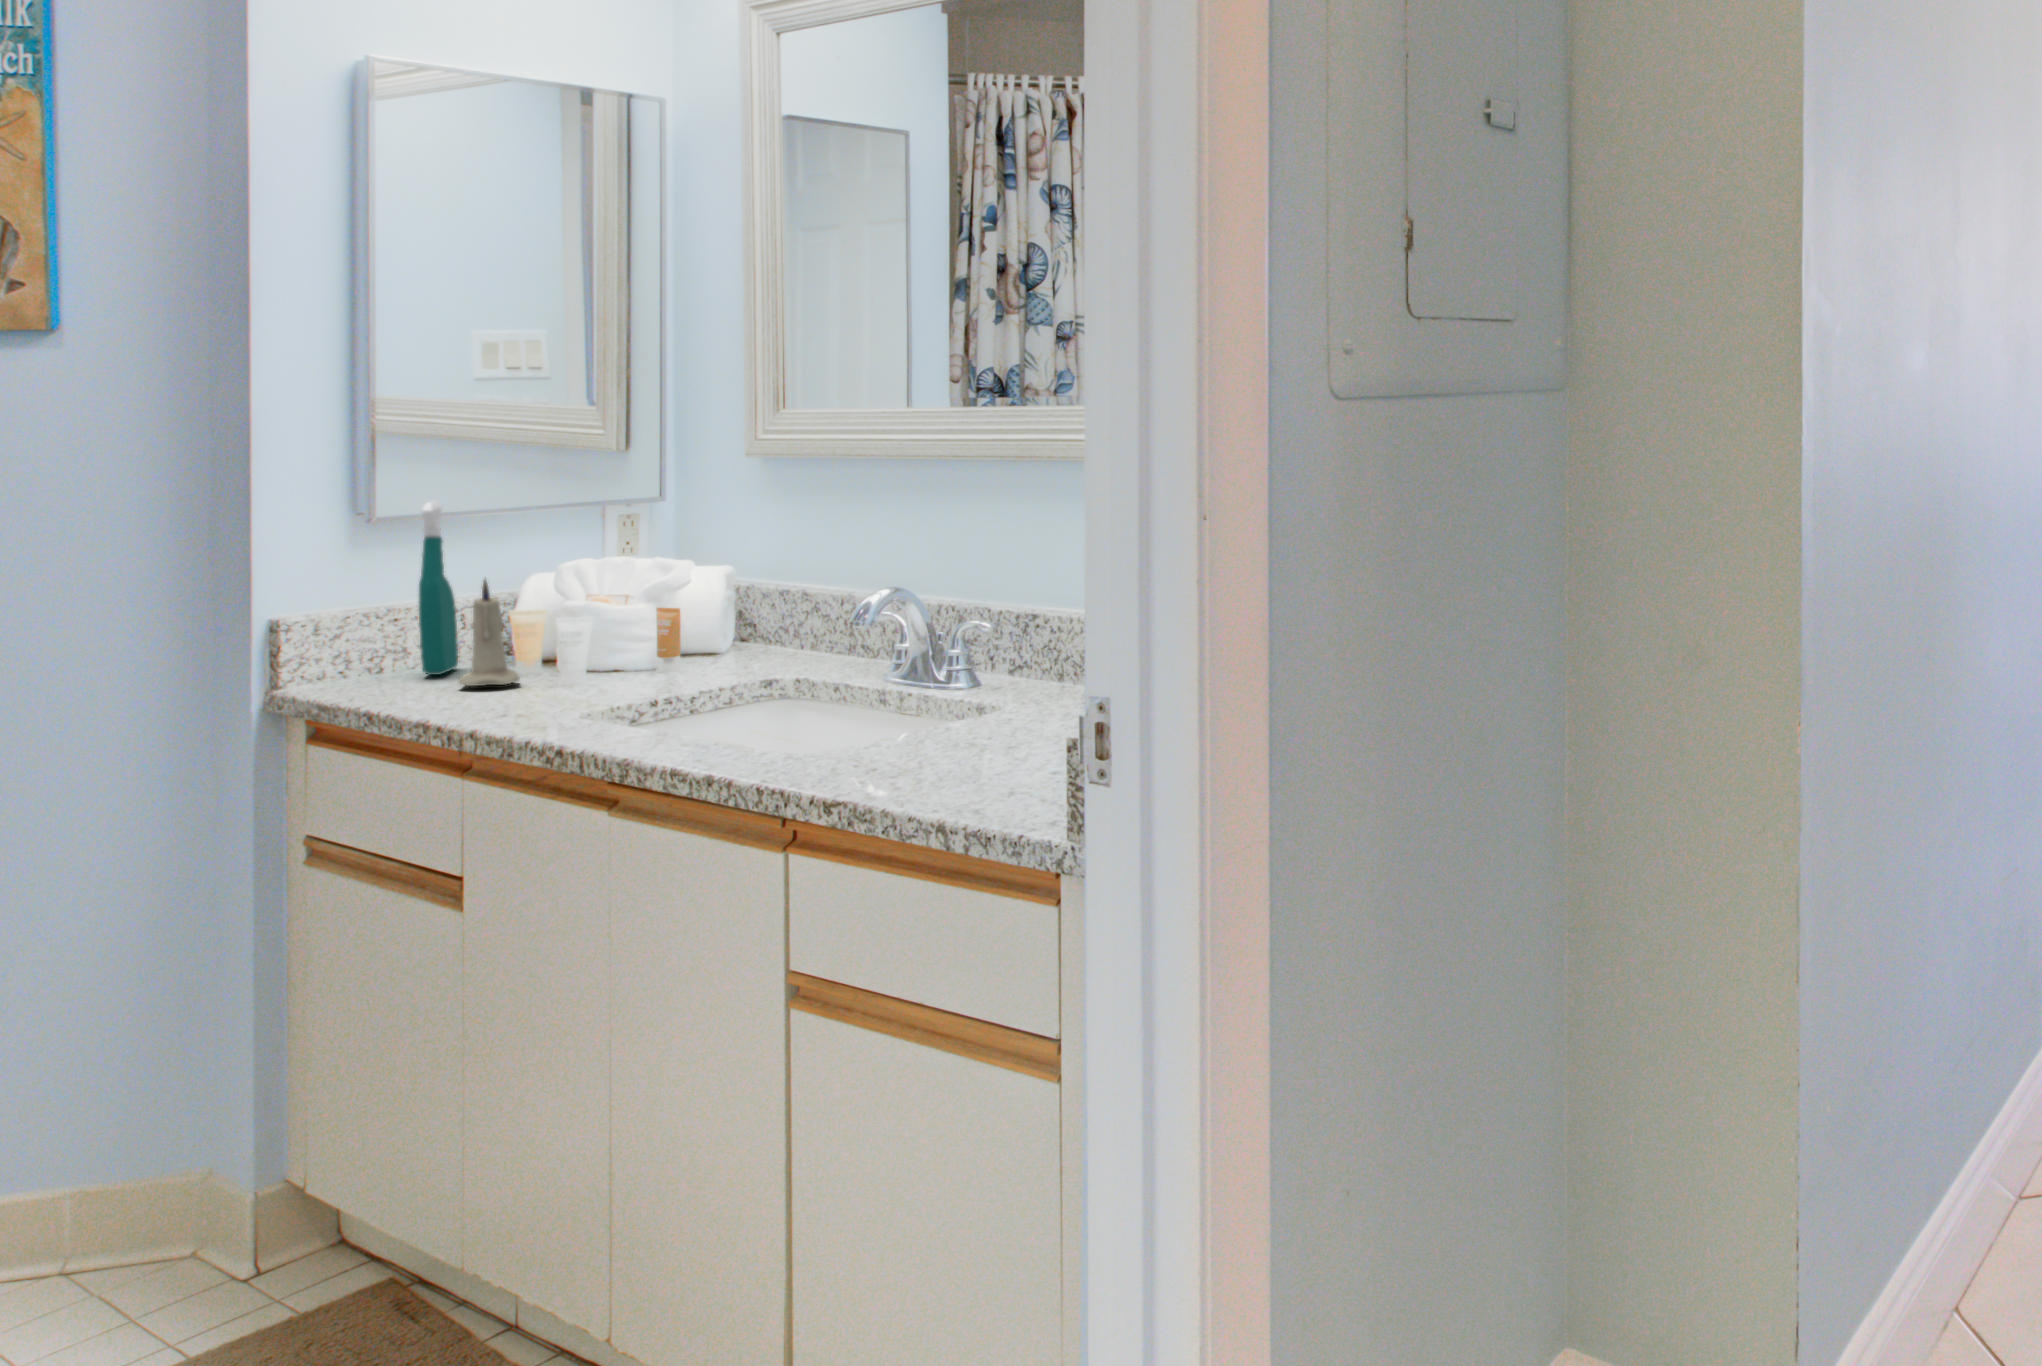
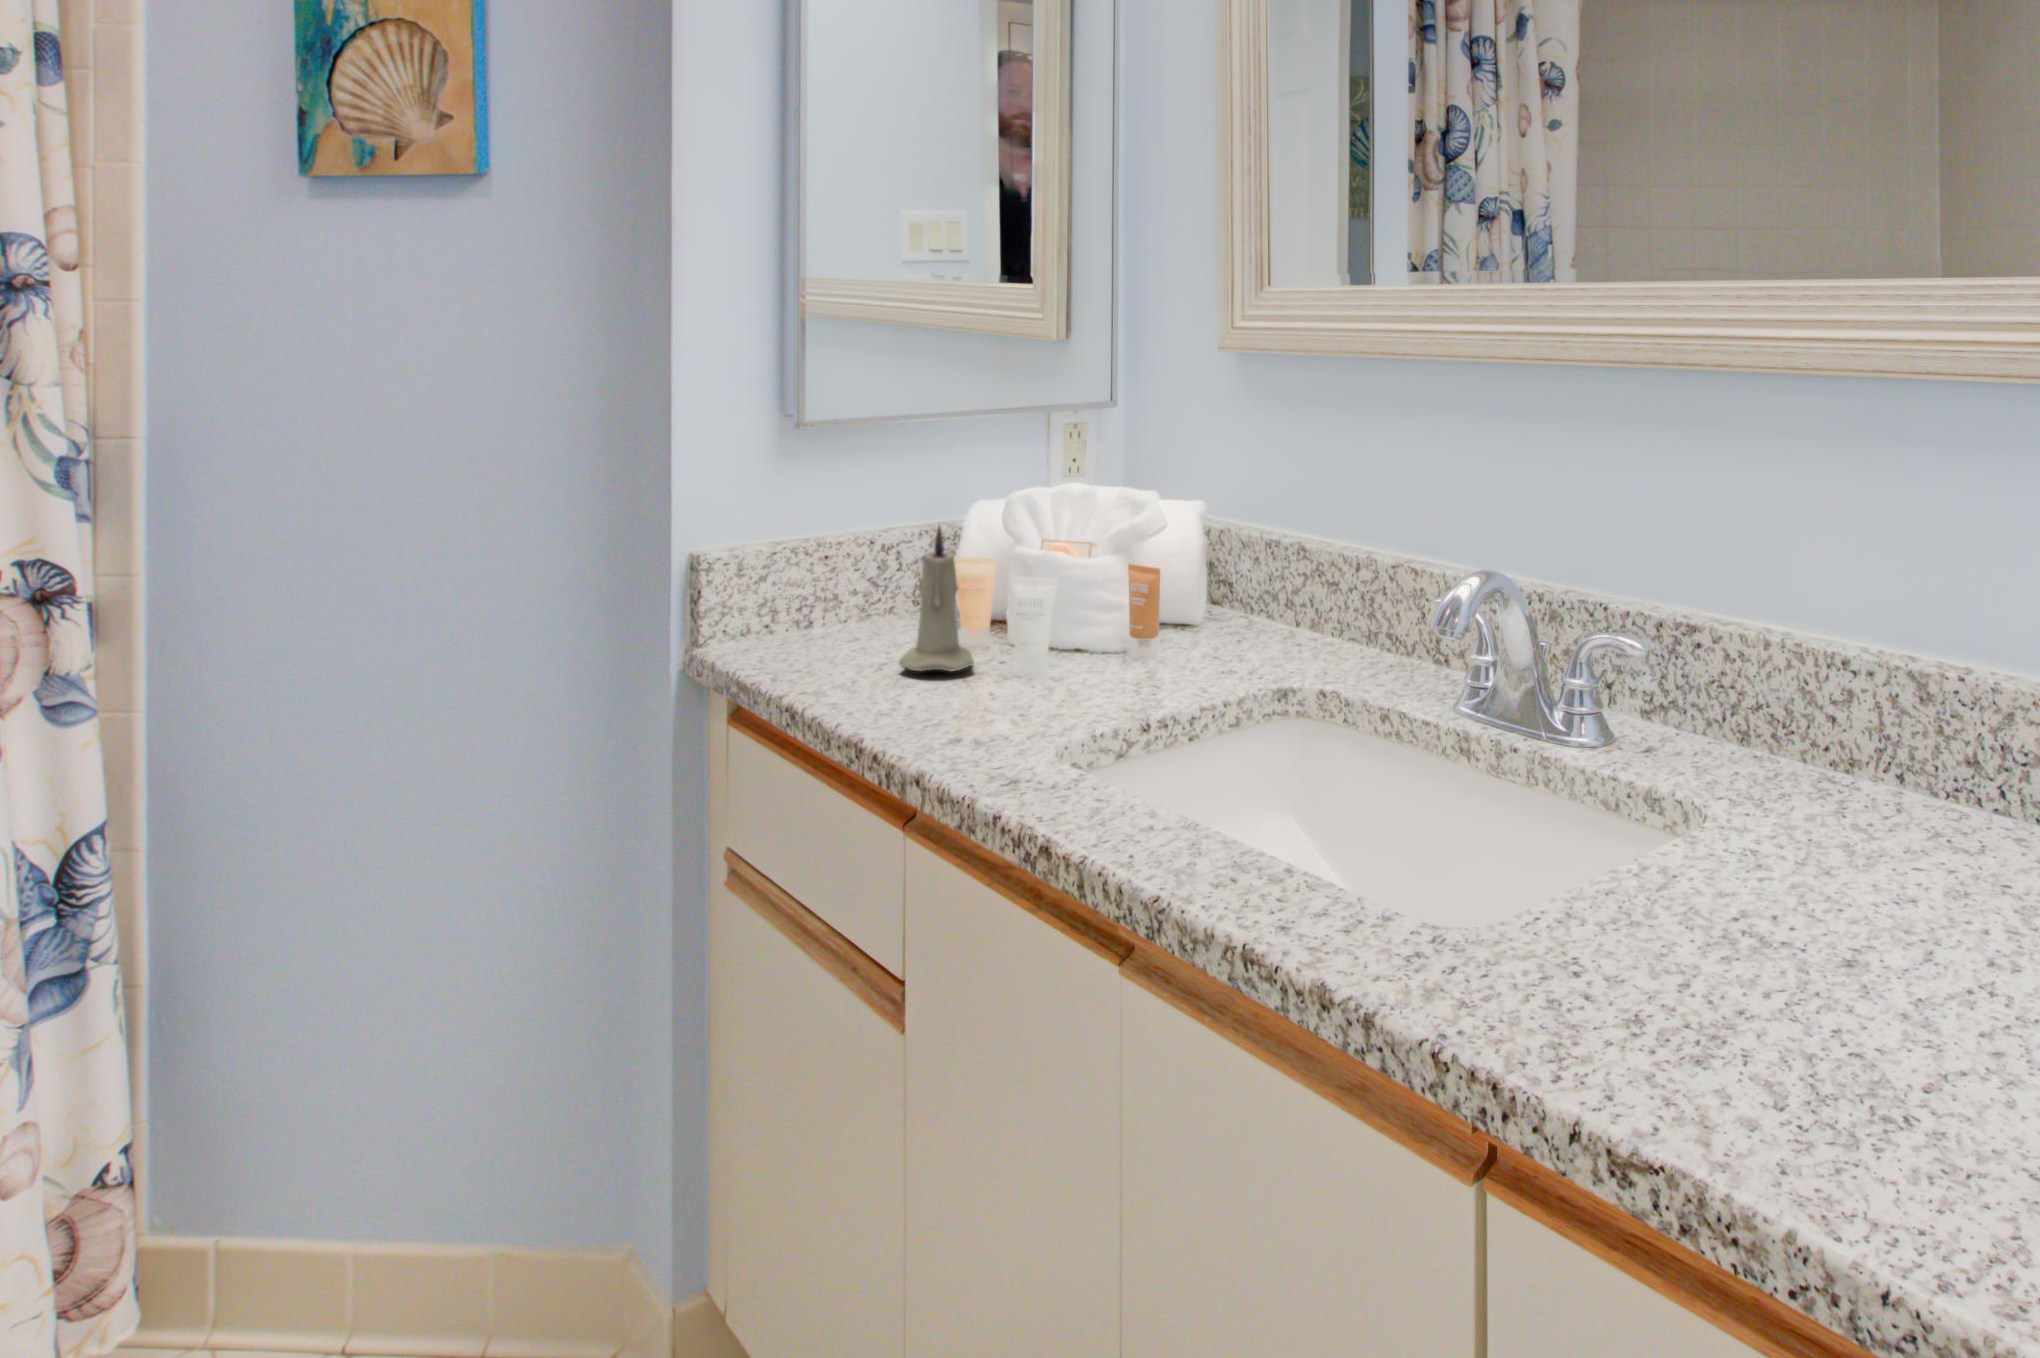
spray bottle: present [419,501,458,675] -> none [858,415,900,640]

